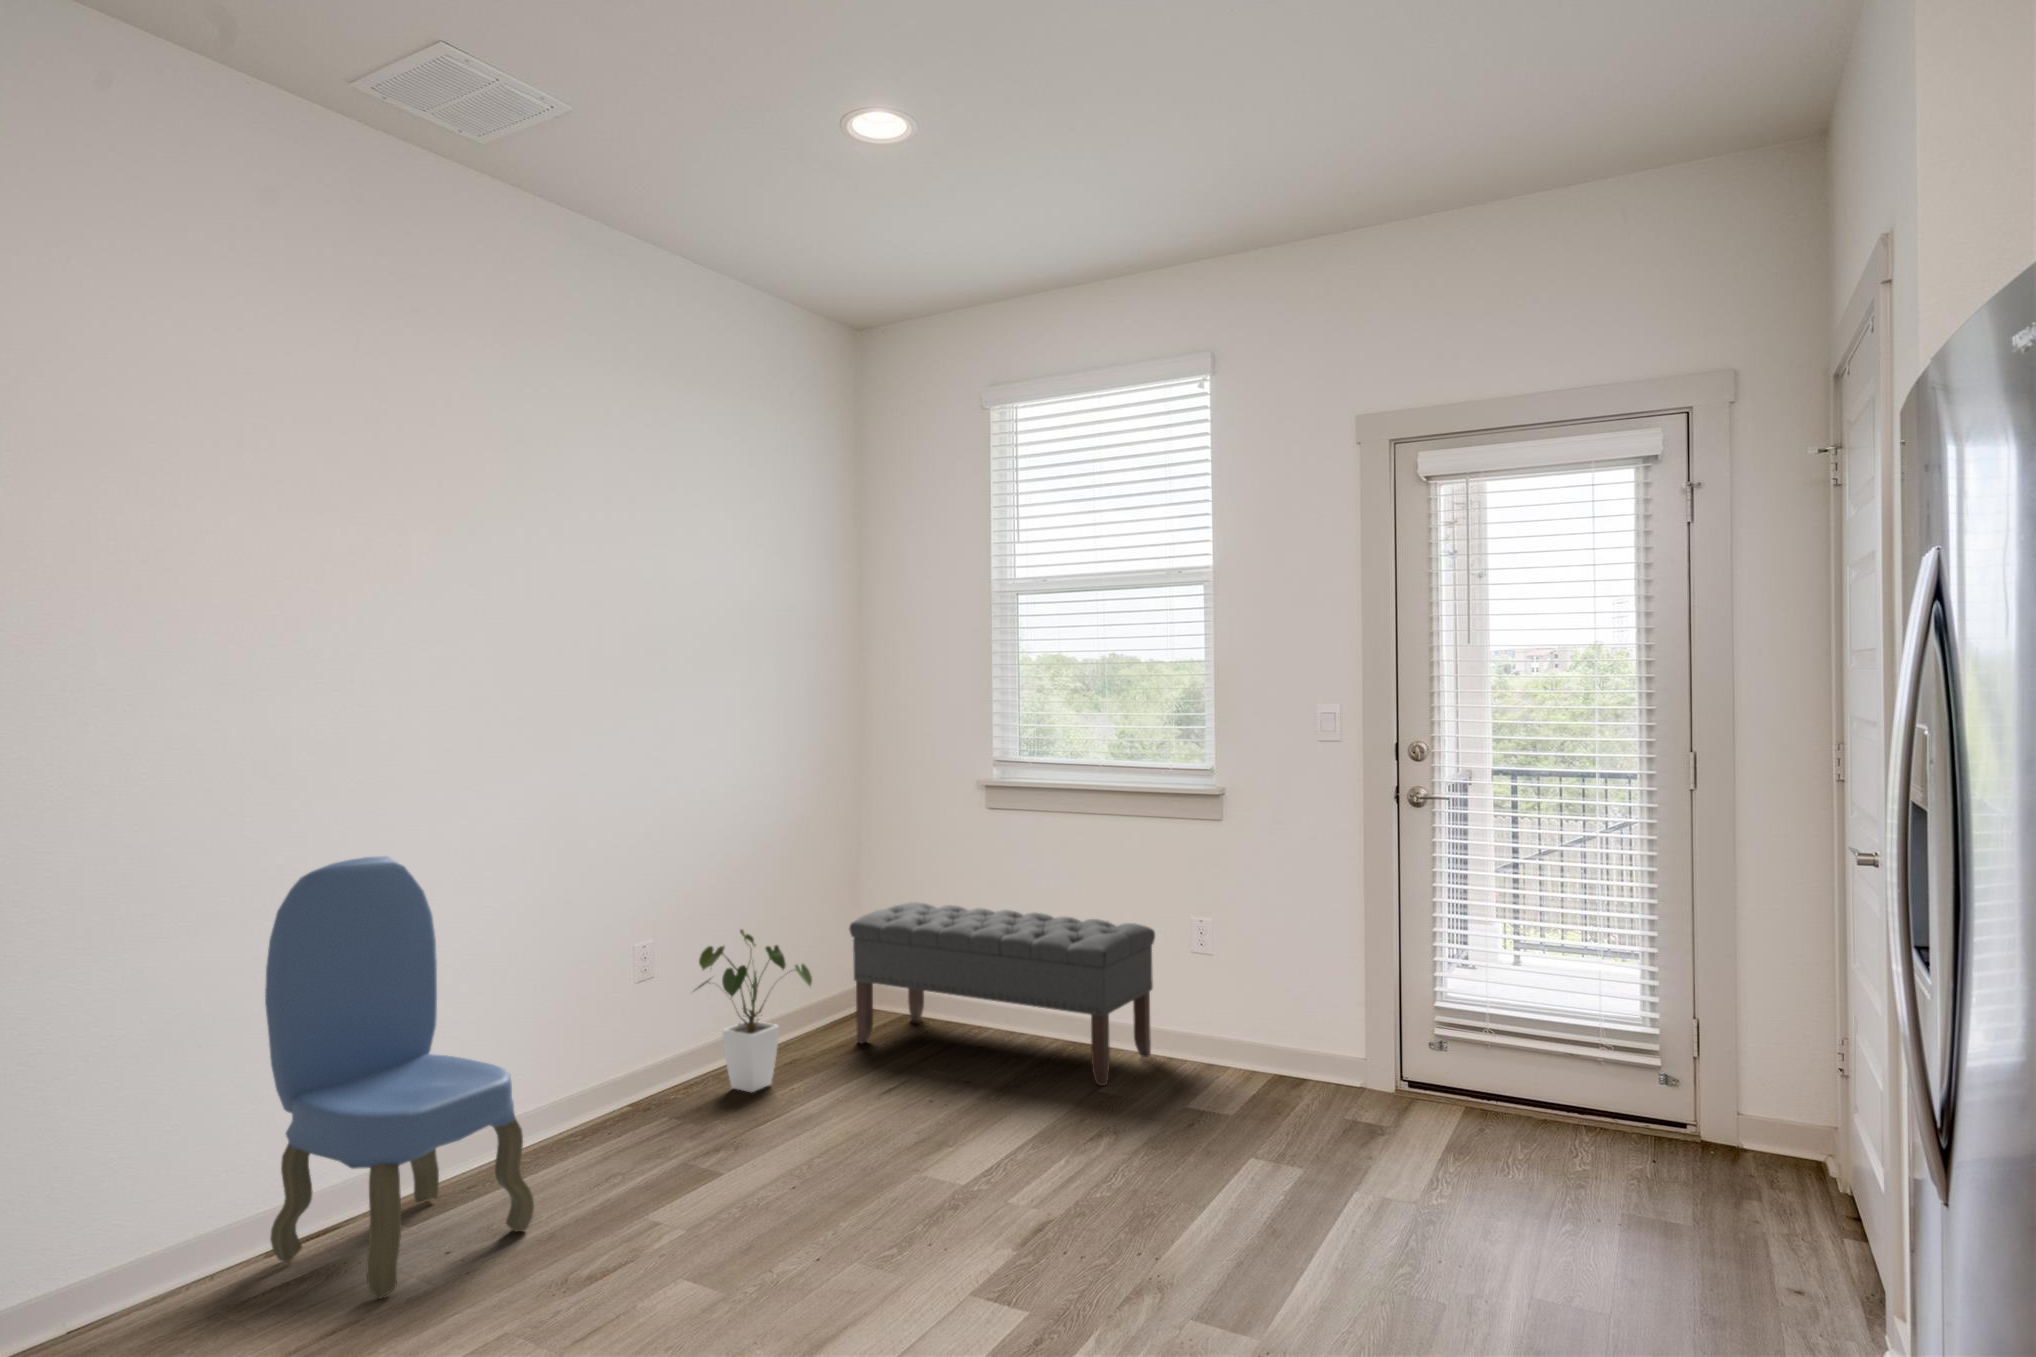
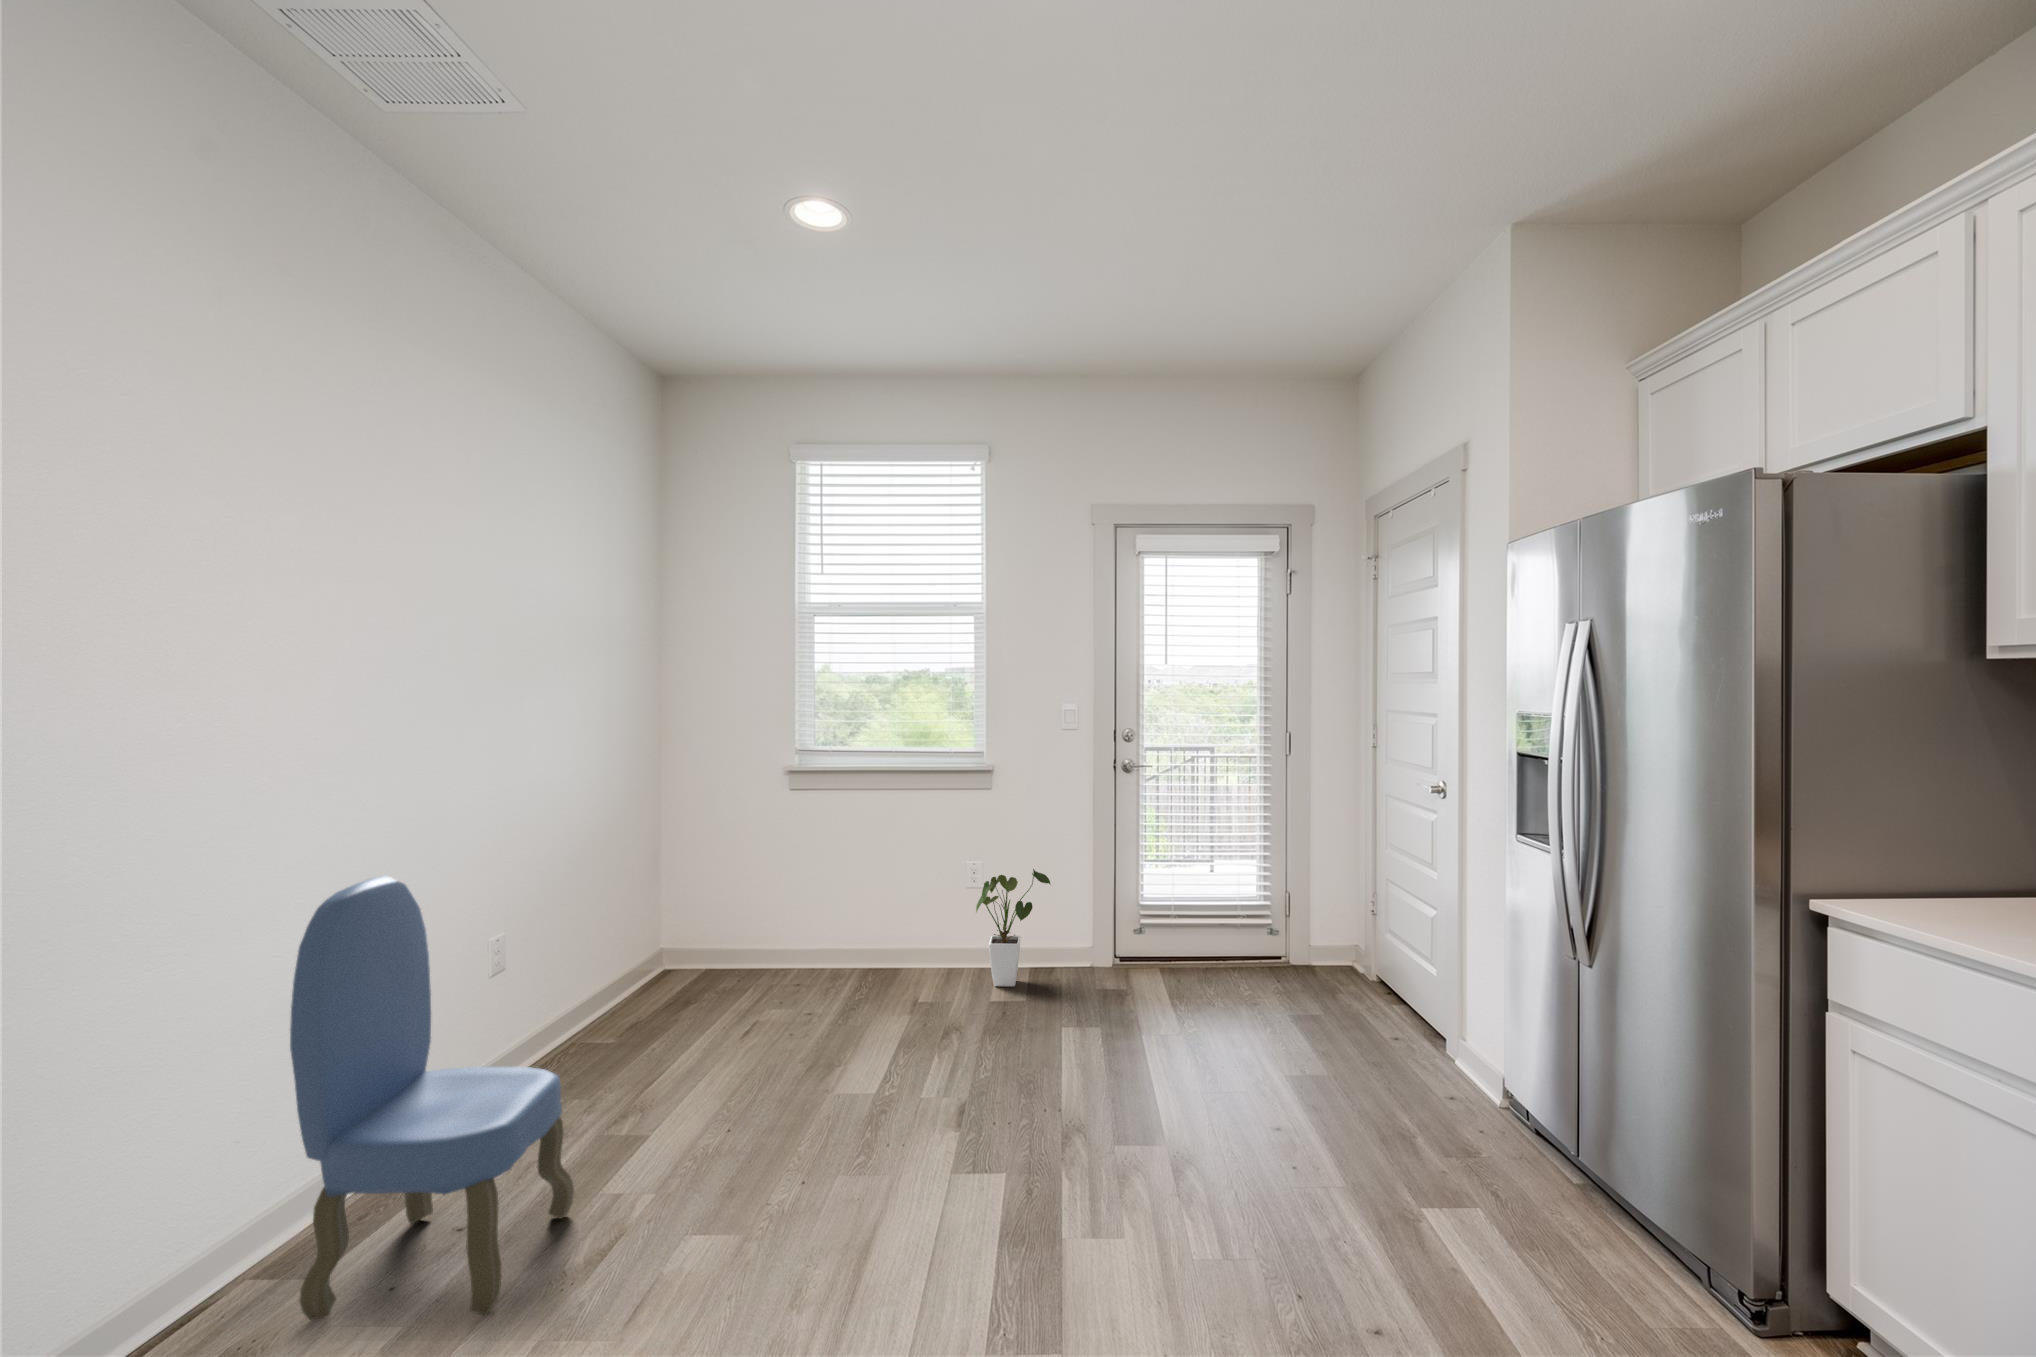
bench: present [849,902,1155,1086] -> none [686,871,939,997]
house plant: present [695,930,812,1092] -> present [976,869,1051,986]

